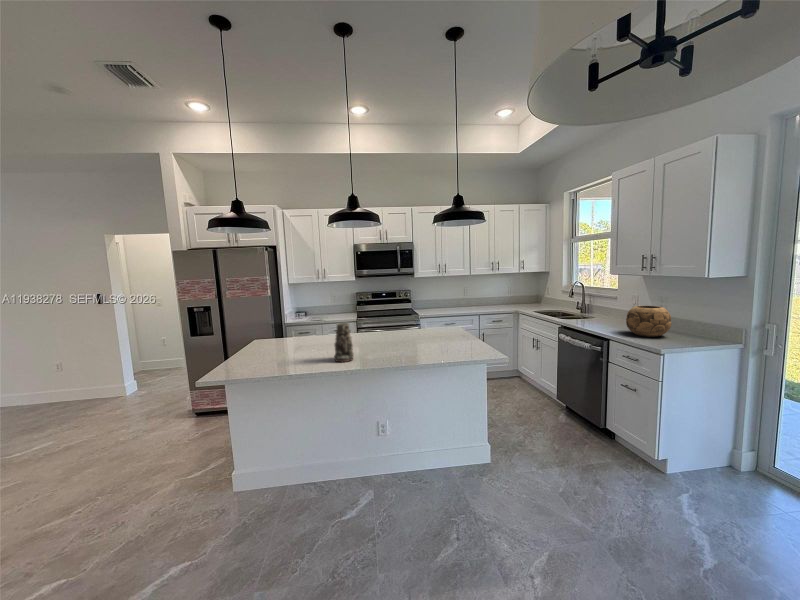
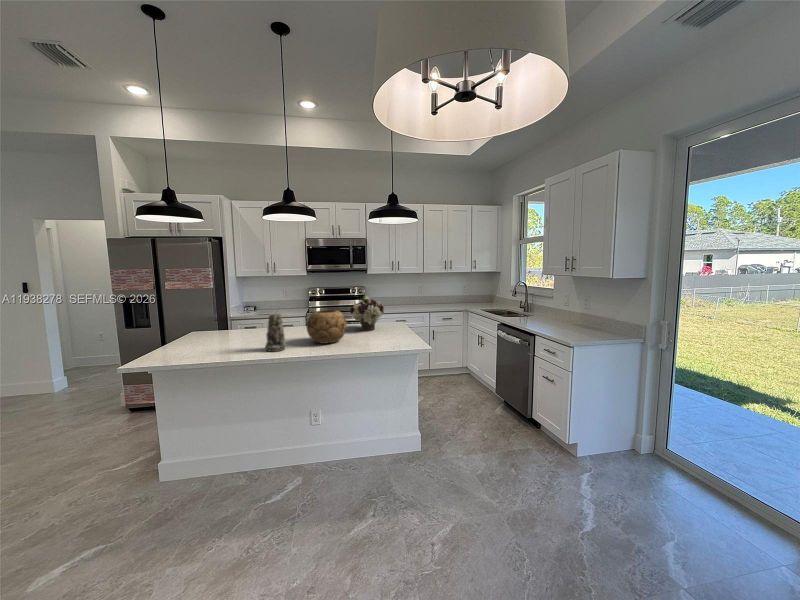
flower arrangement: none [409,301,446,337] -> present [350,296,384,331]
decorative bowl: present [626,306,672,337] -> present [306,310,347,344]

